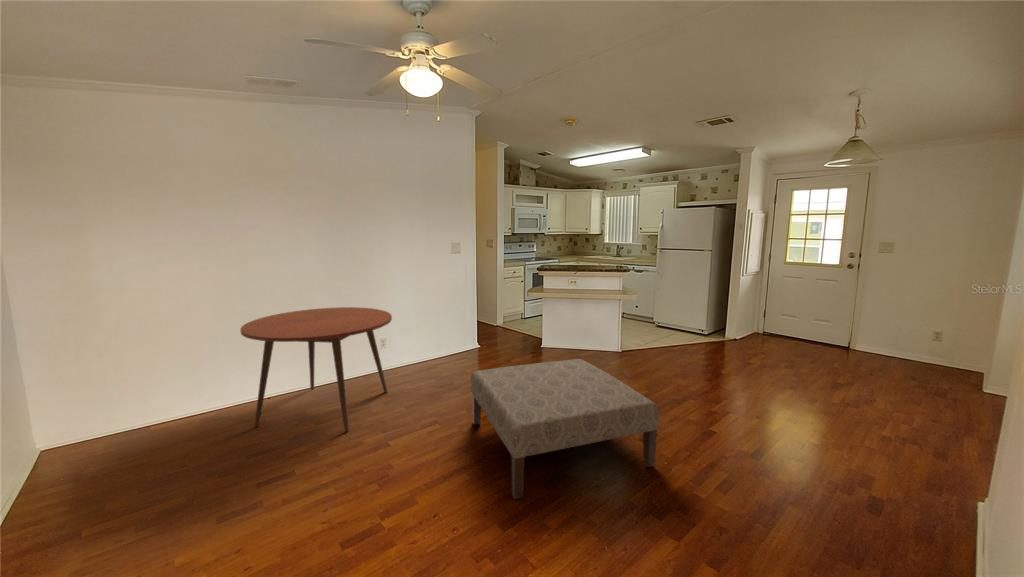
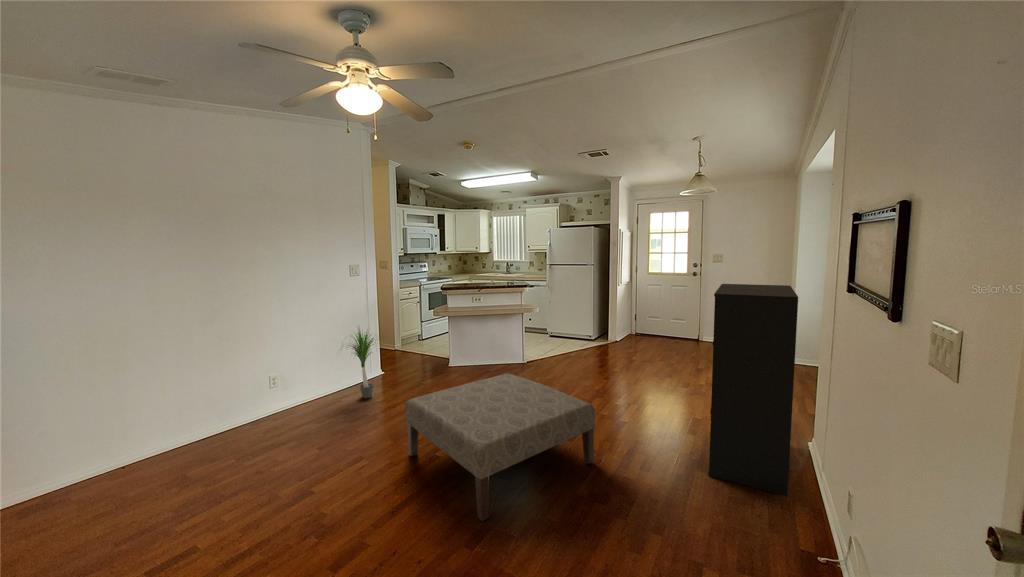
bookshelf: none [797,279,964,564] -> present [708,284,798,496]
potted plant: none [431,295,477,366] -> present [347,330,374,398]
dining table: present [240,307,392,431] -> none [94,345,302,513]

